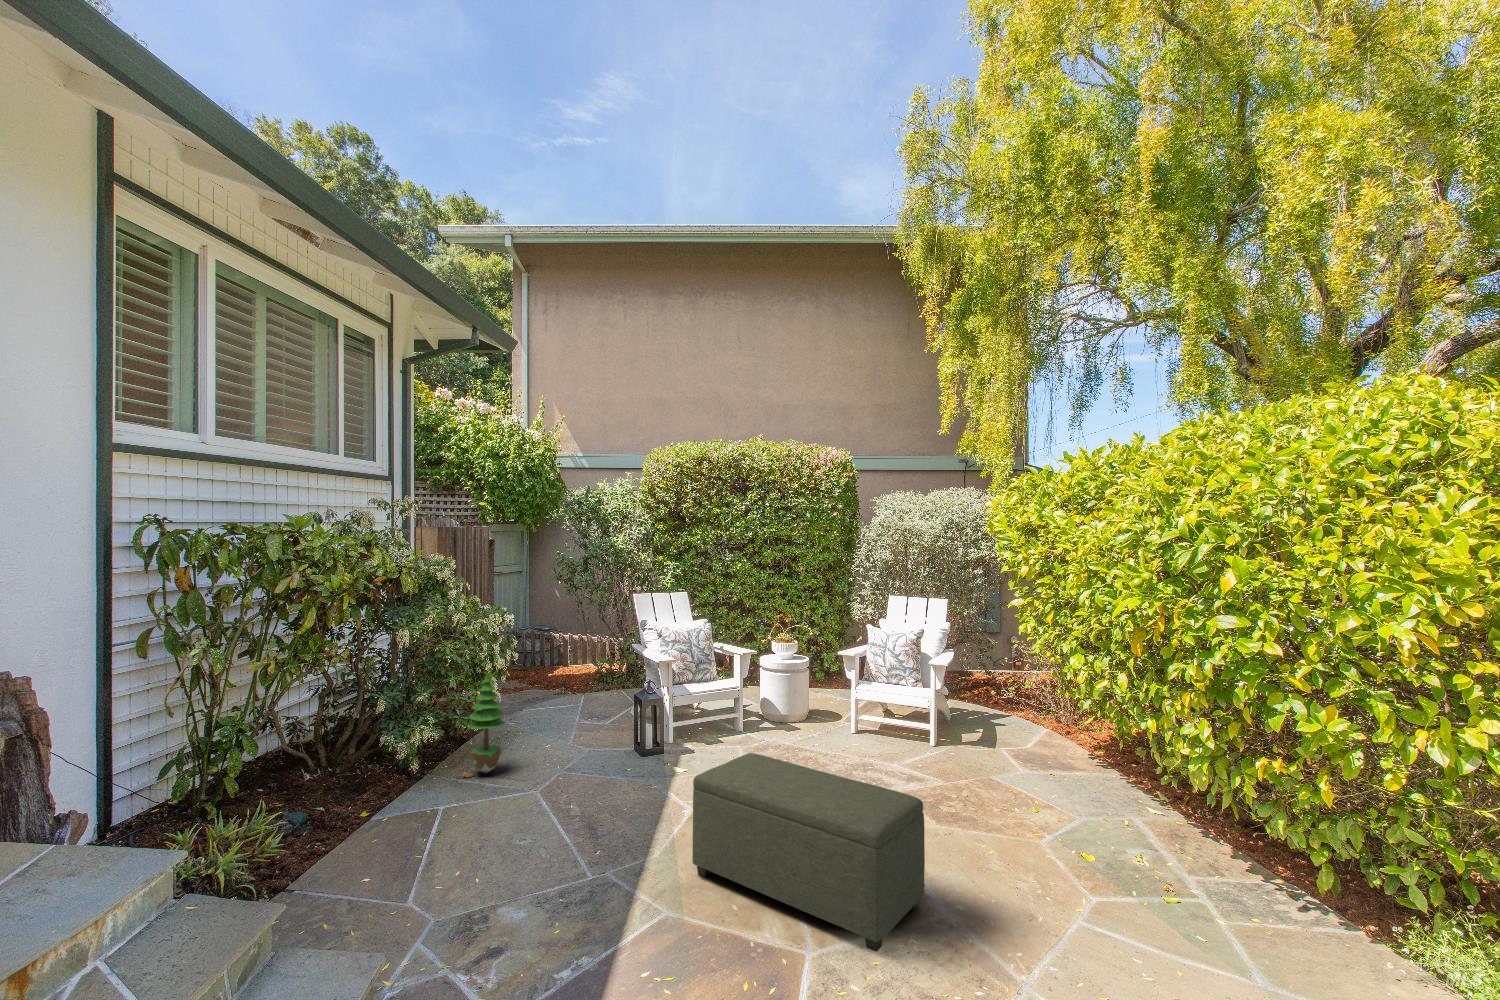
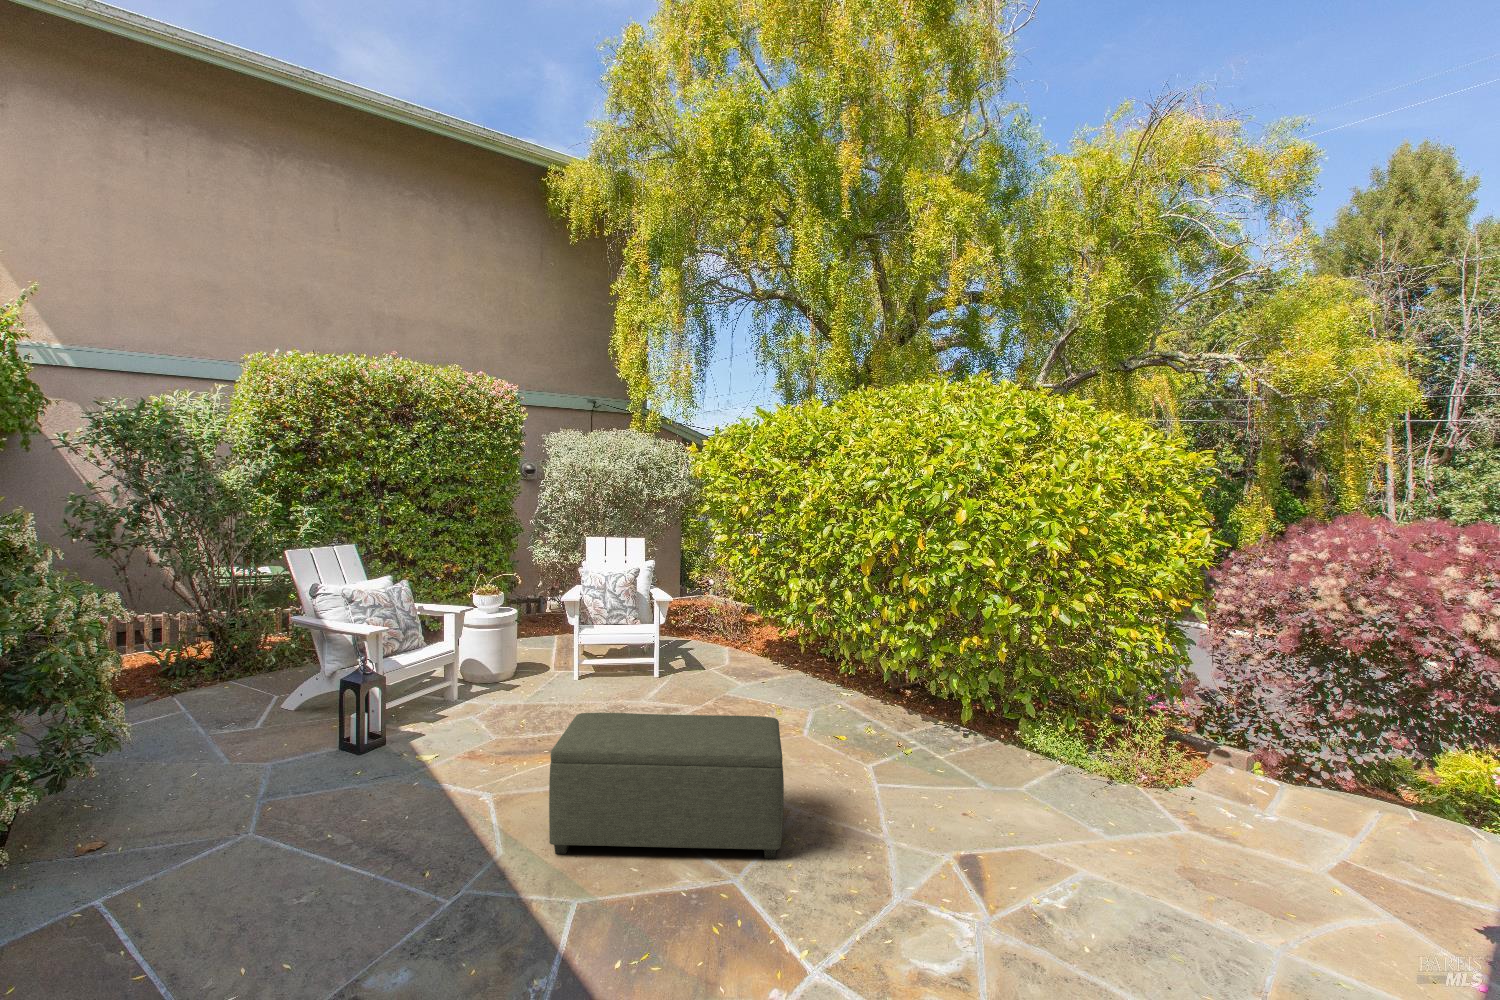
potted tree: present [467,673,505,774] -> none [70,684,145,835]

